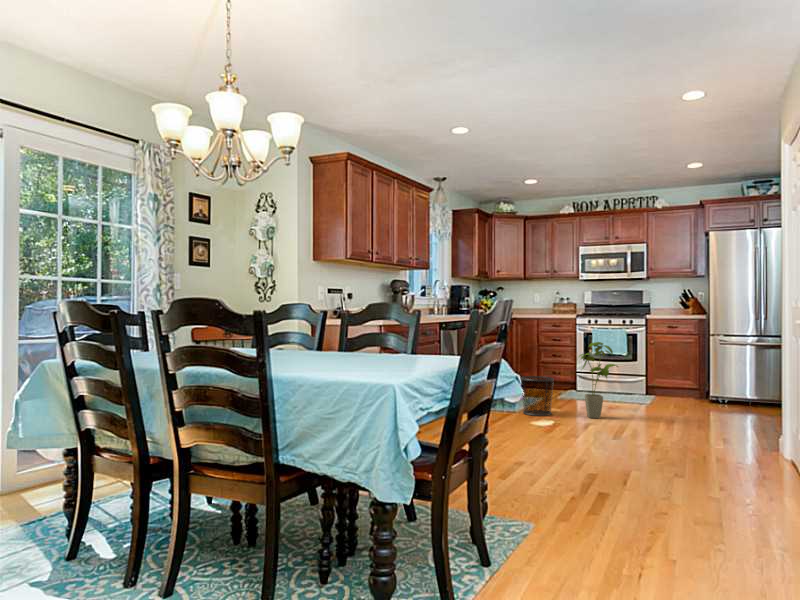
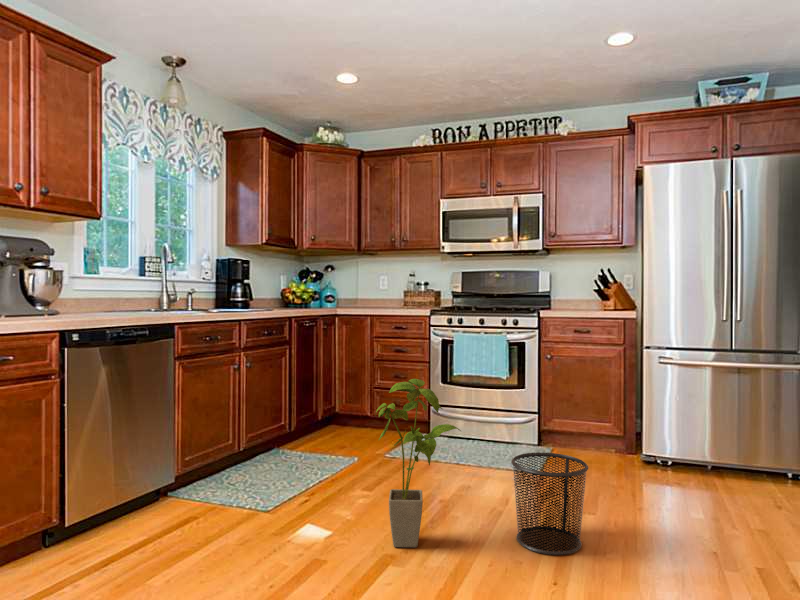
waste bin: present [521,376,554,416] -> present [511,452,588,555]

